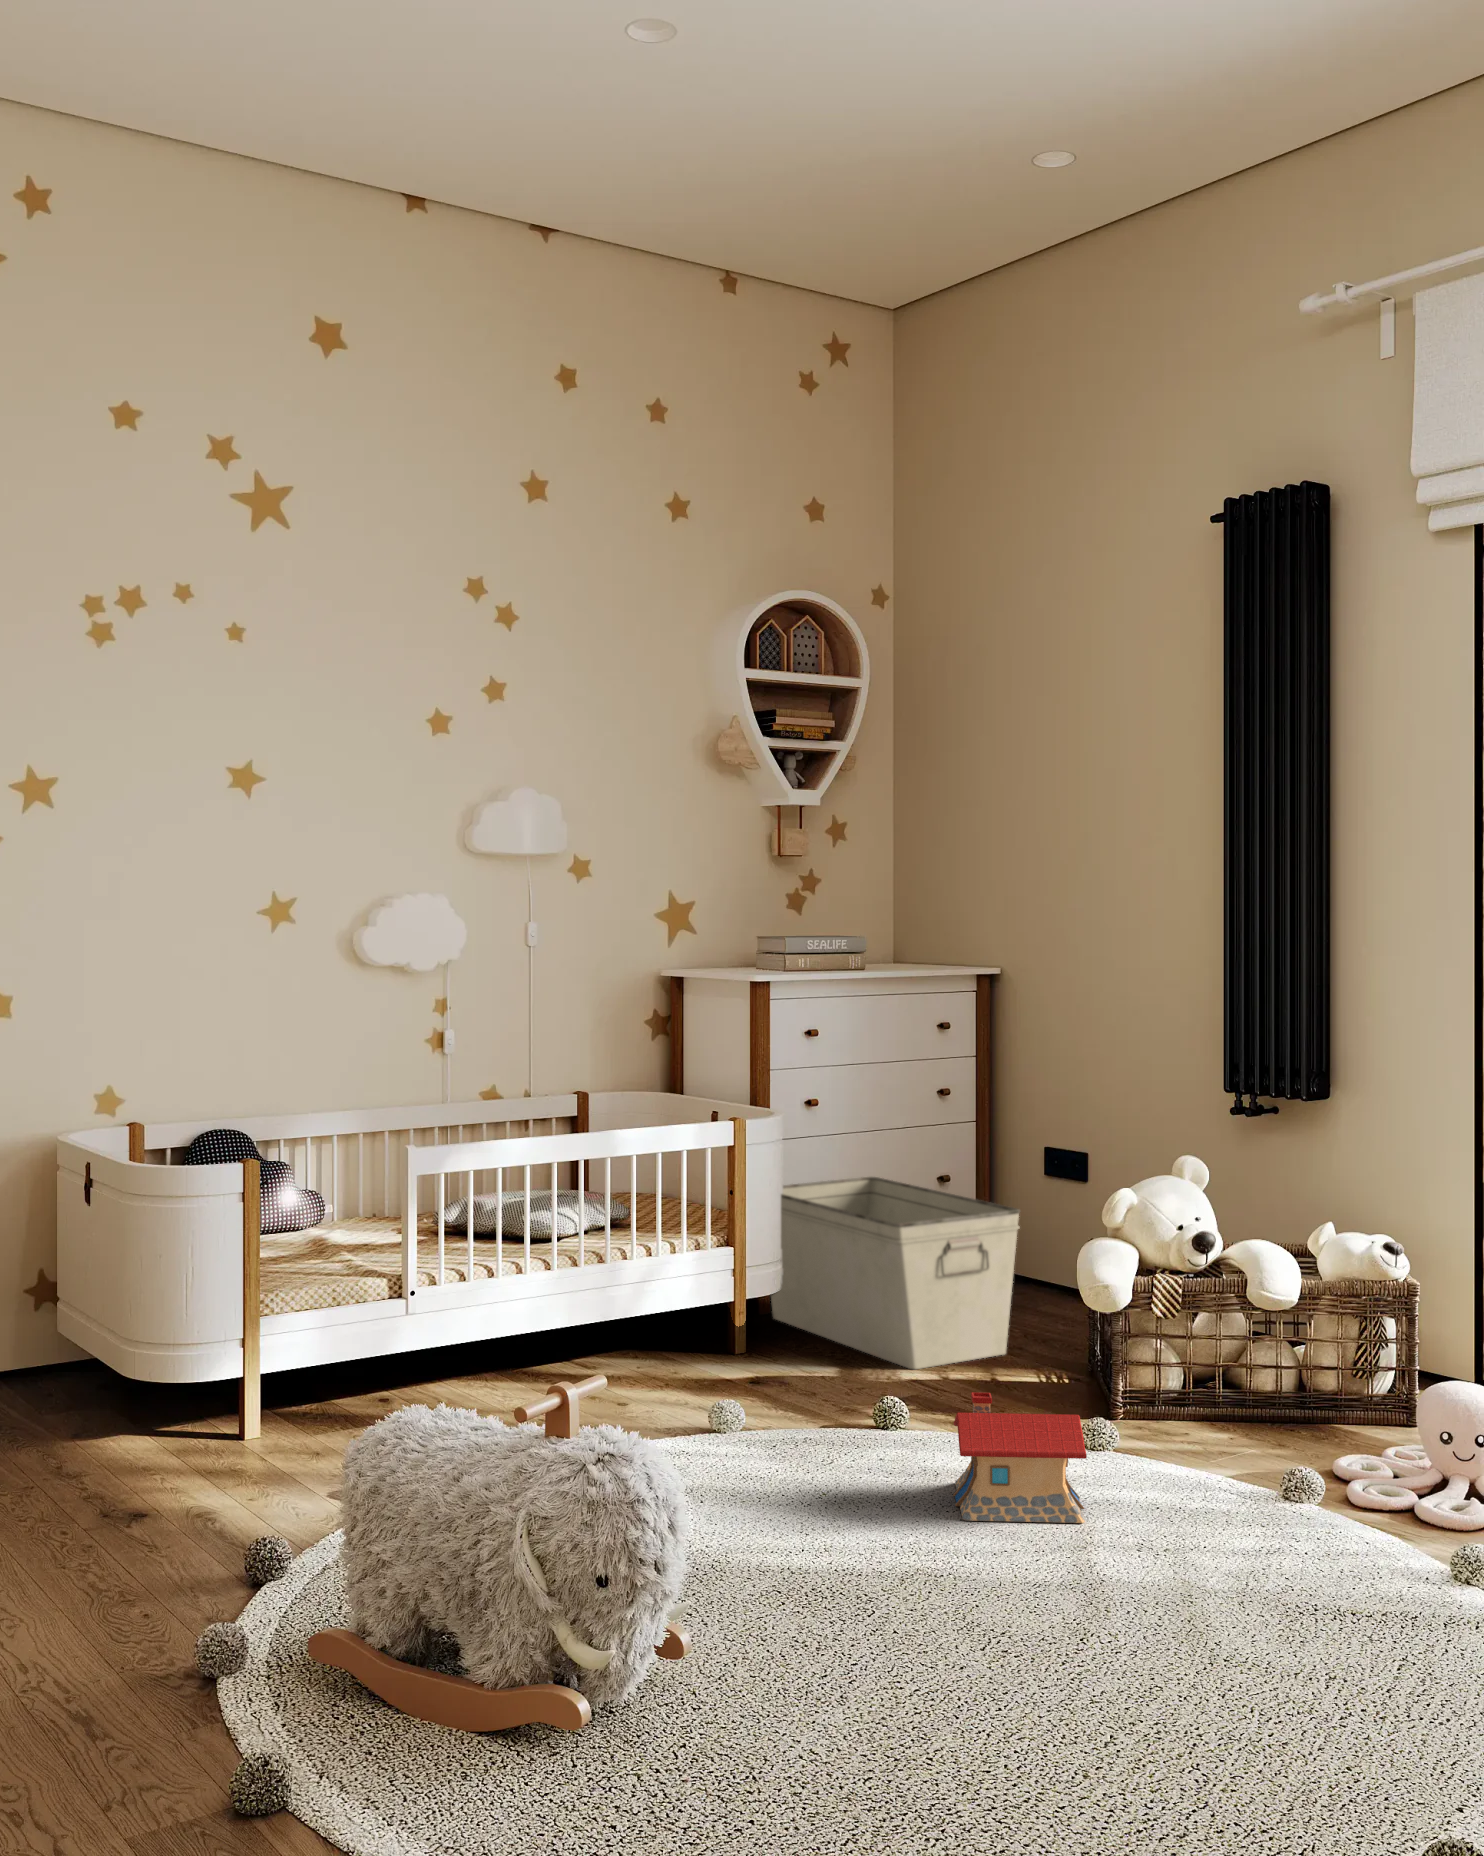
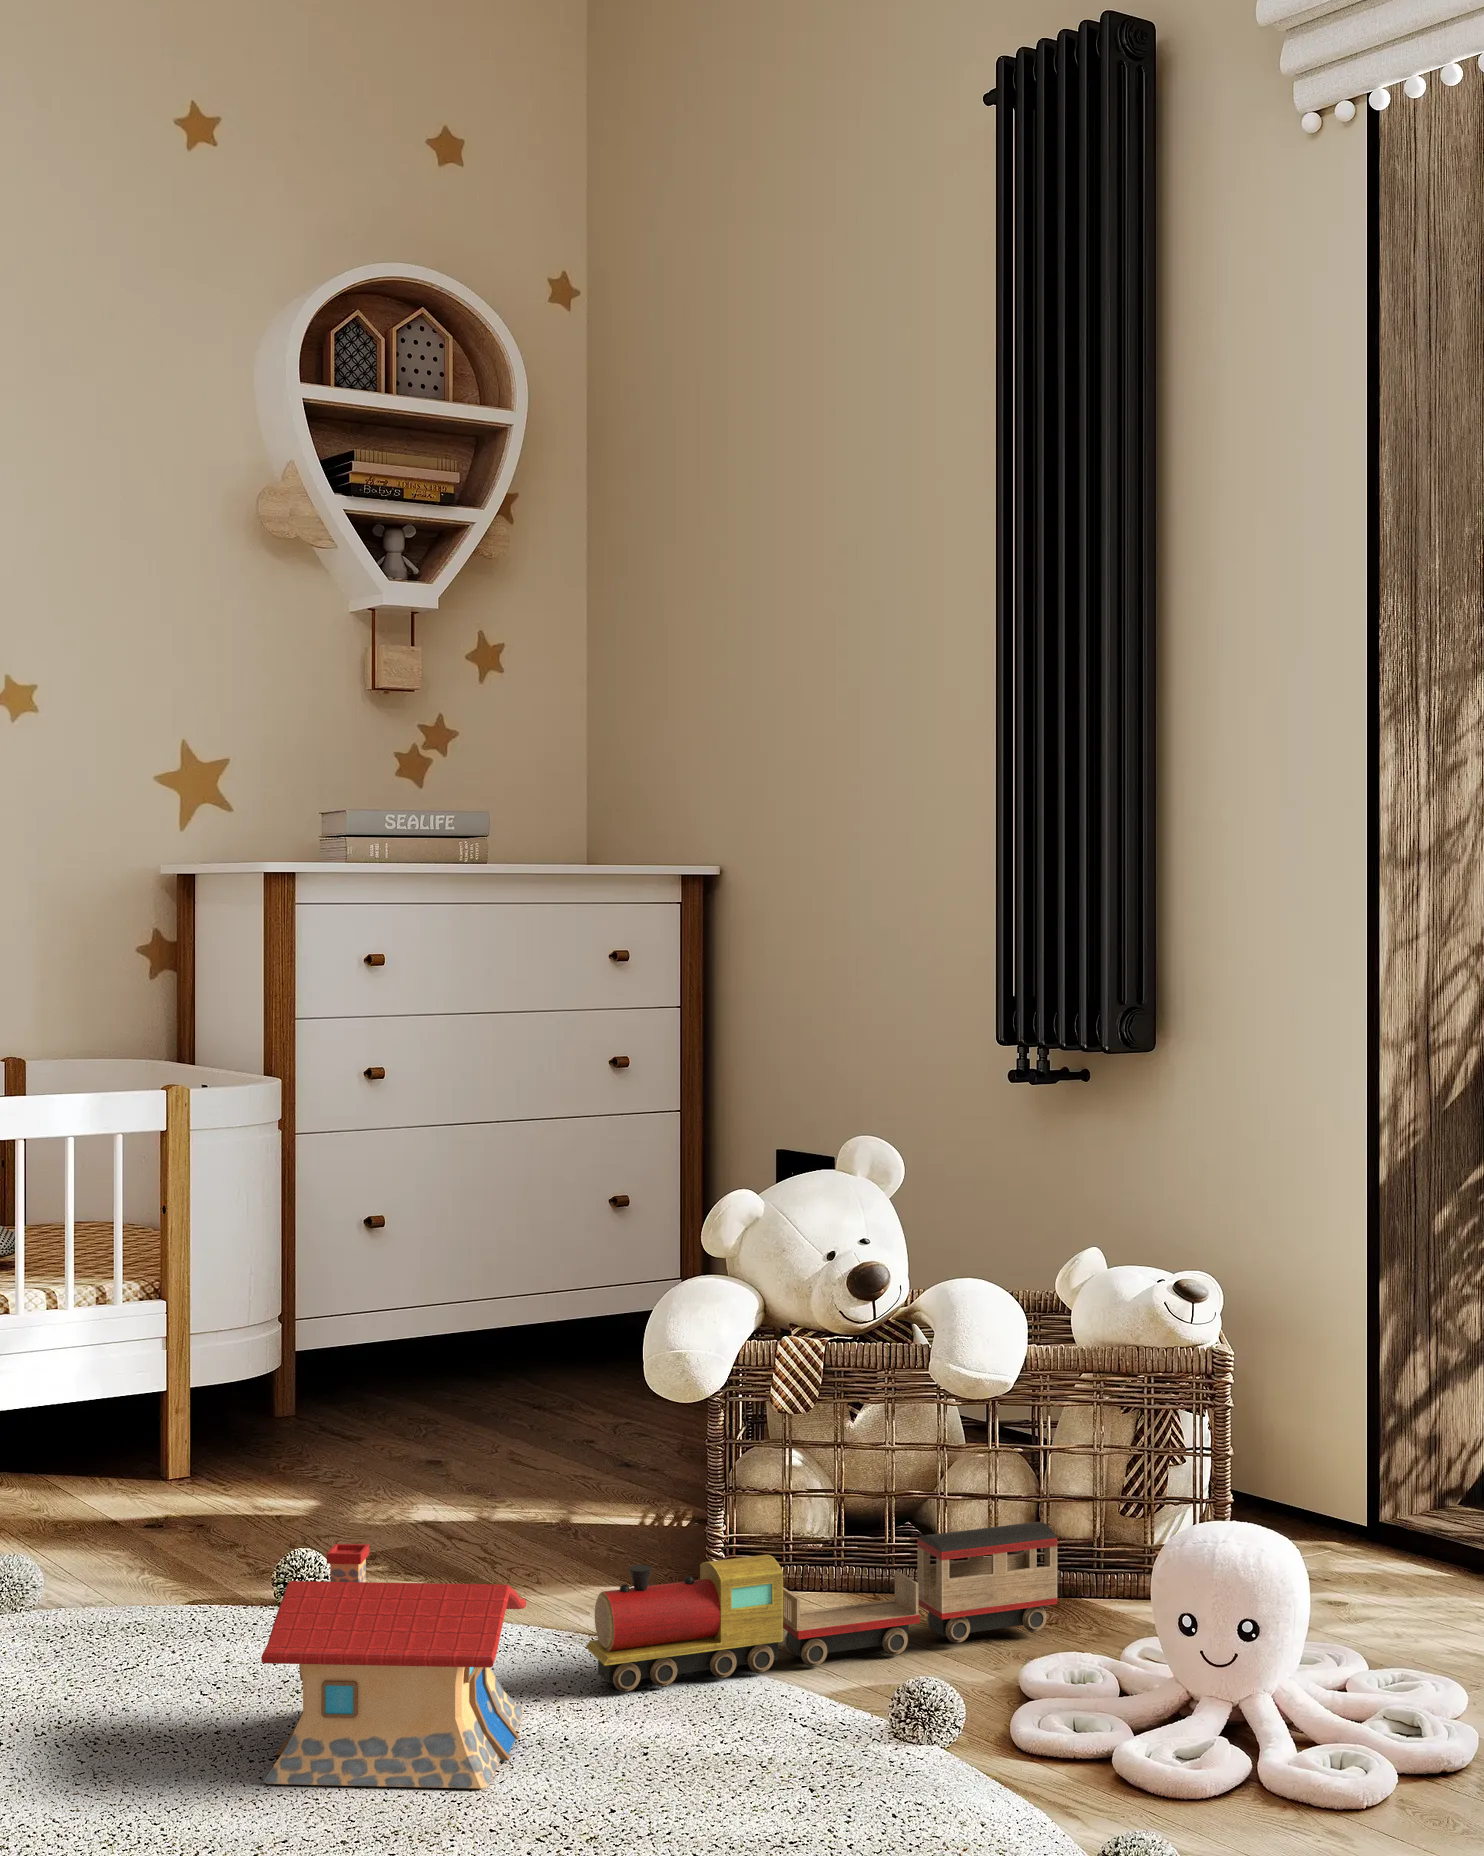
storage bin: present [770,1177,1020,1369] -> none [259,1192,646,1504]
toy train: none [1090,1381,1335,1475] -> present [586,1522,1057,1692]

